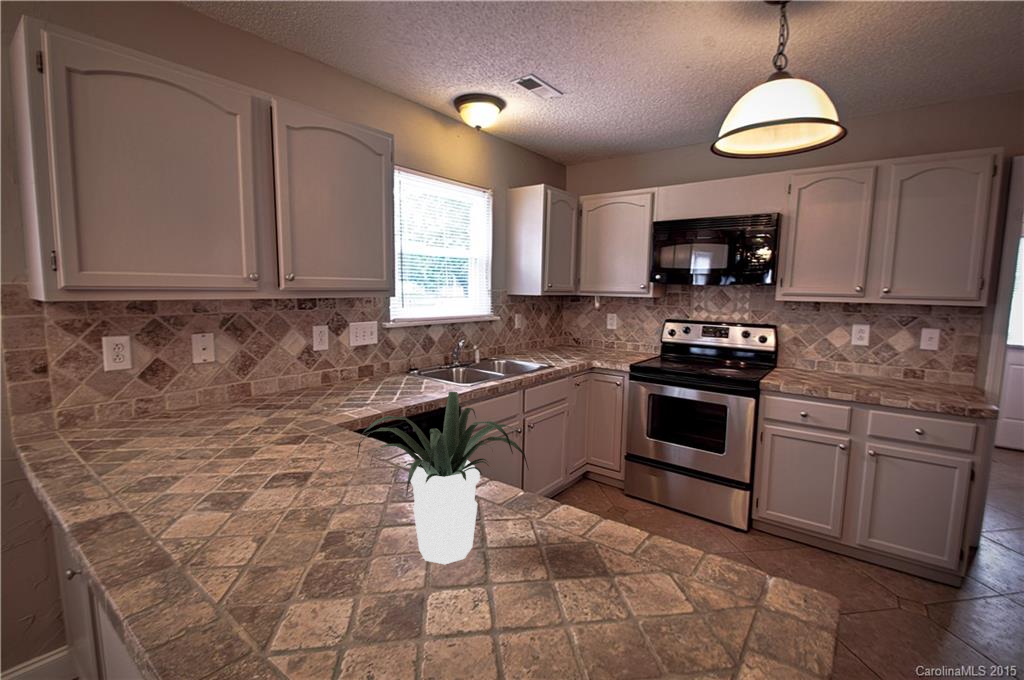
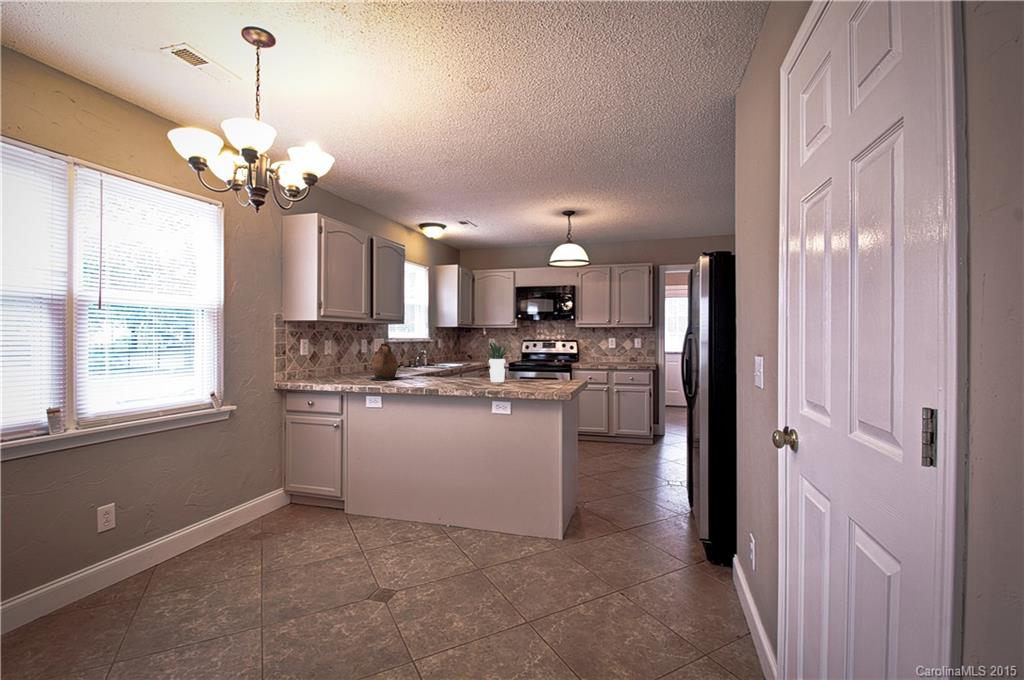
ceramic pitcher: none [186,362,282,460] -> present [370,343,402,380]

